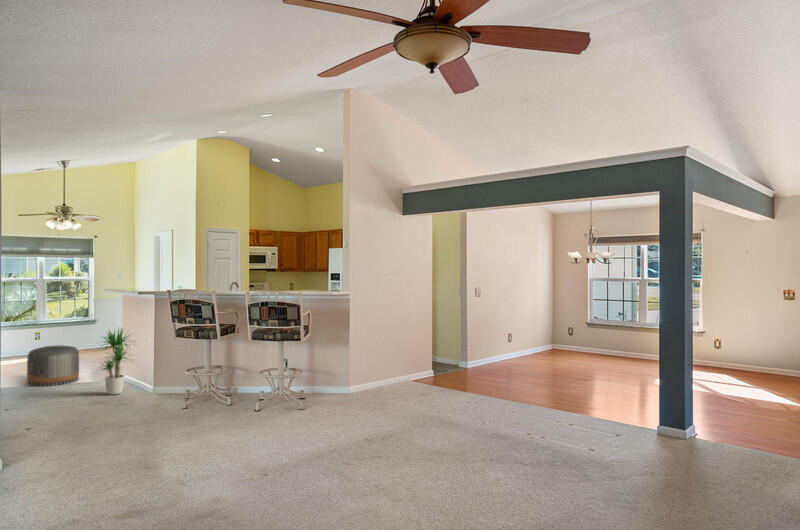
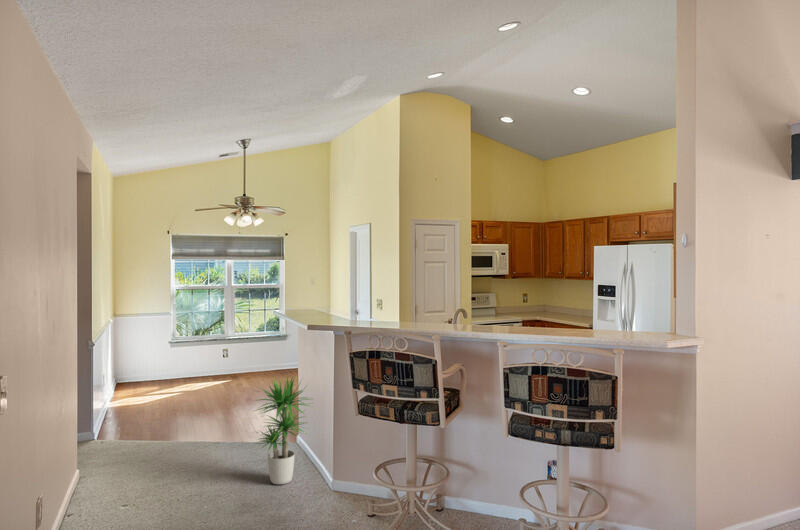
pouf: present [27,346,79,386] -> none [184,386,248,447]

